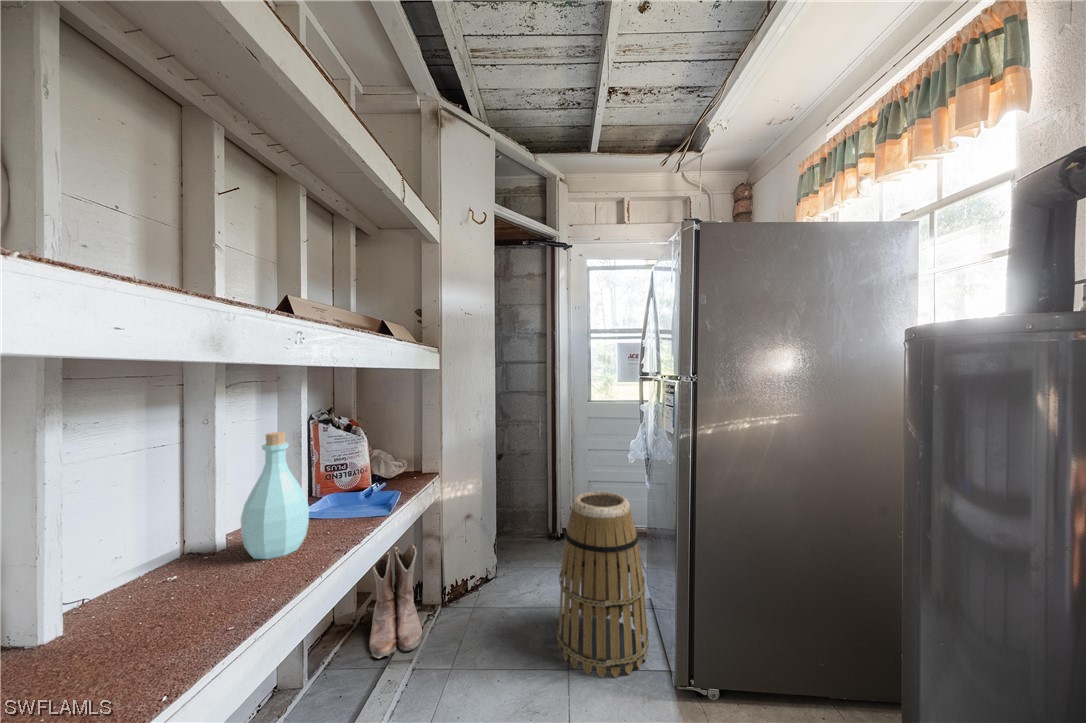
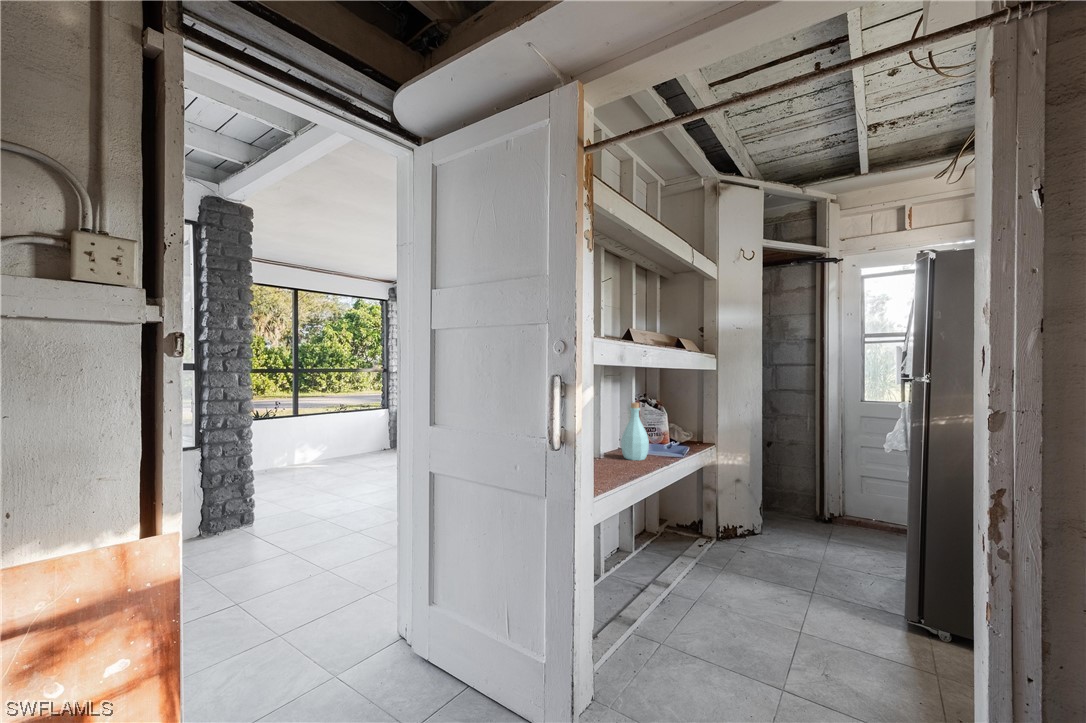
basket: present [556,492,649,677] -> none [806,472,893,611]
boots: present [369,544,422,658] -> none [667,489,702,554]

